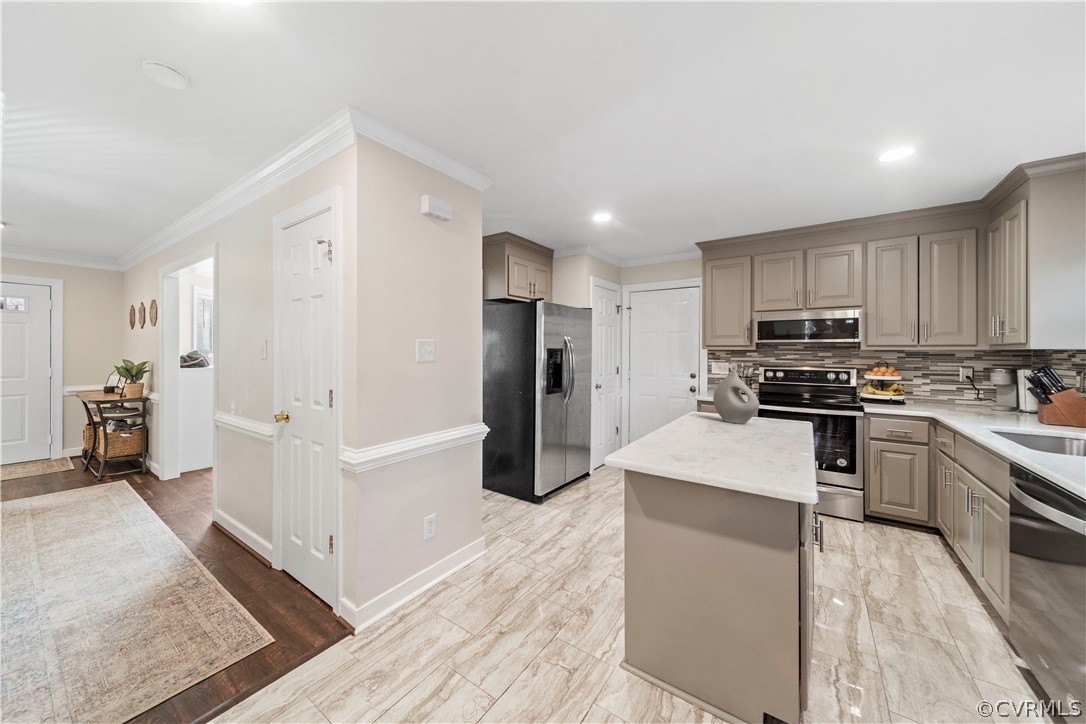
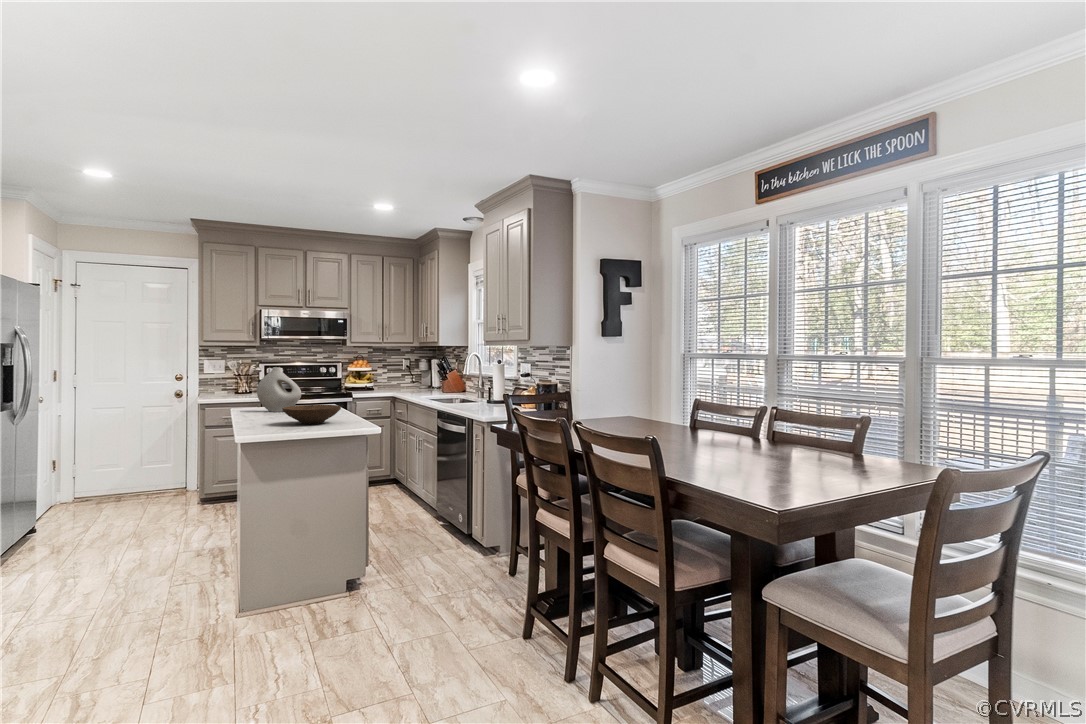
wooden bowl: none [681,425,766,457] -> present [282,405,341,424]

